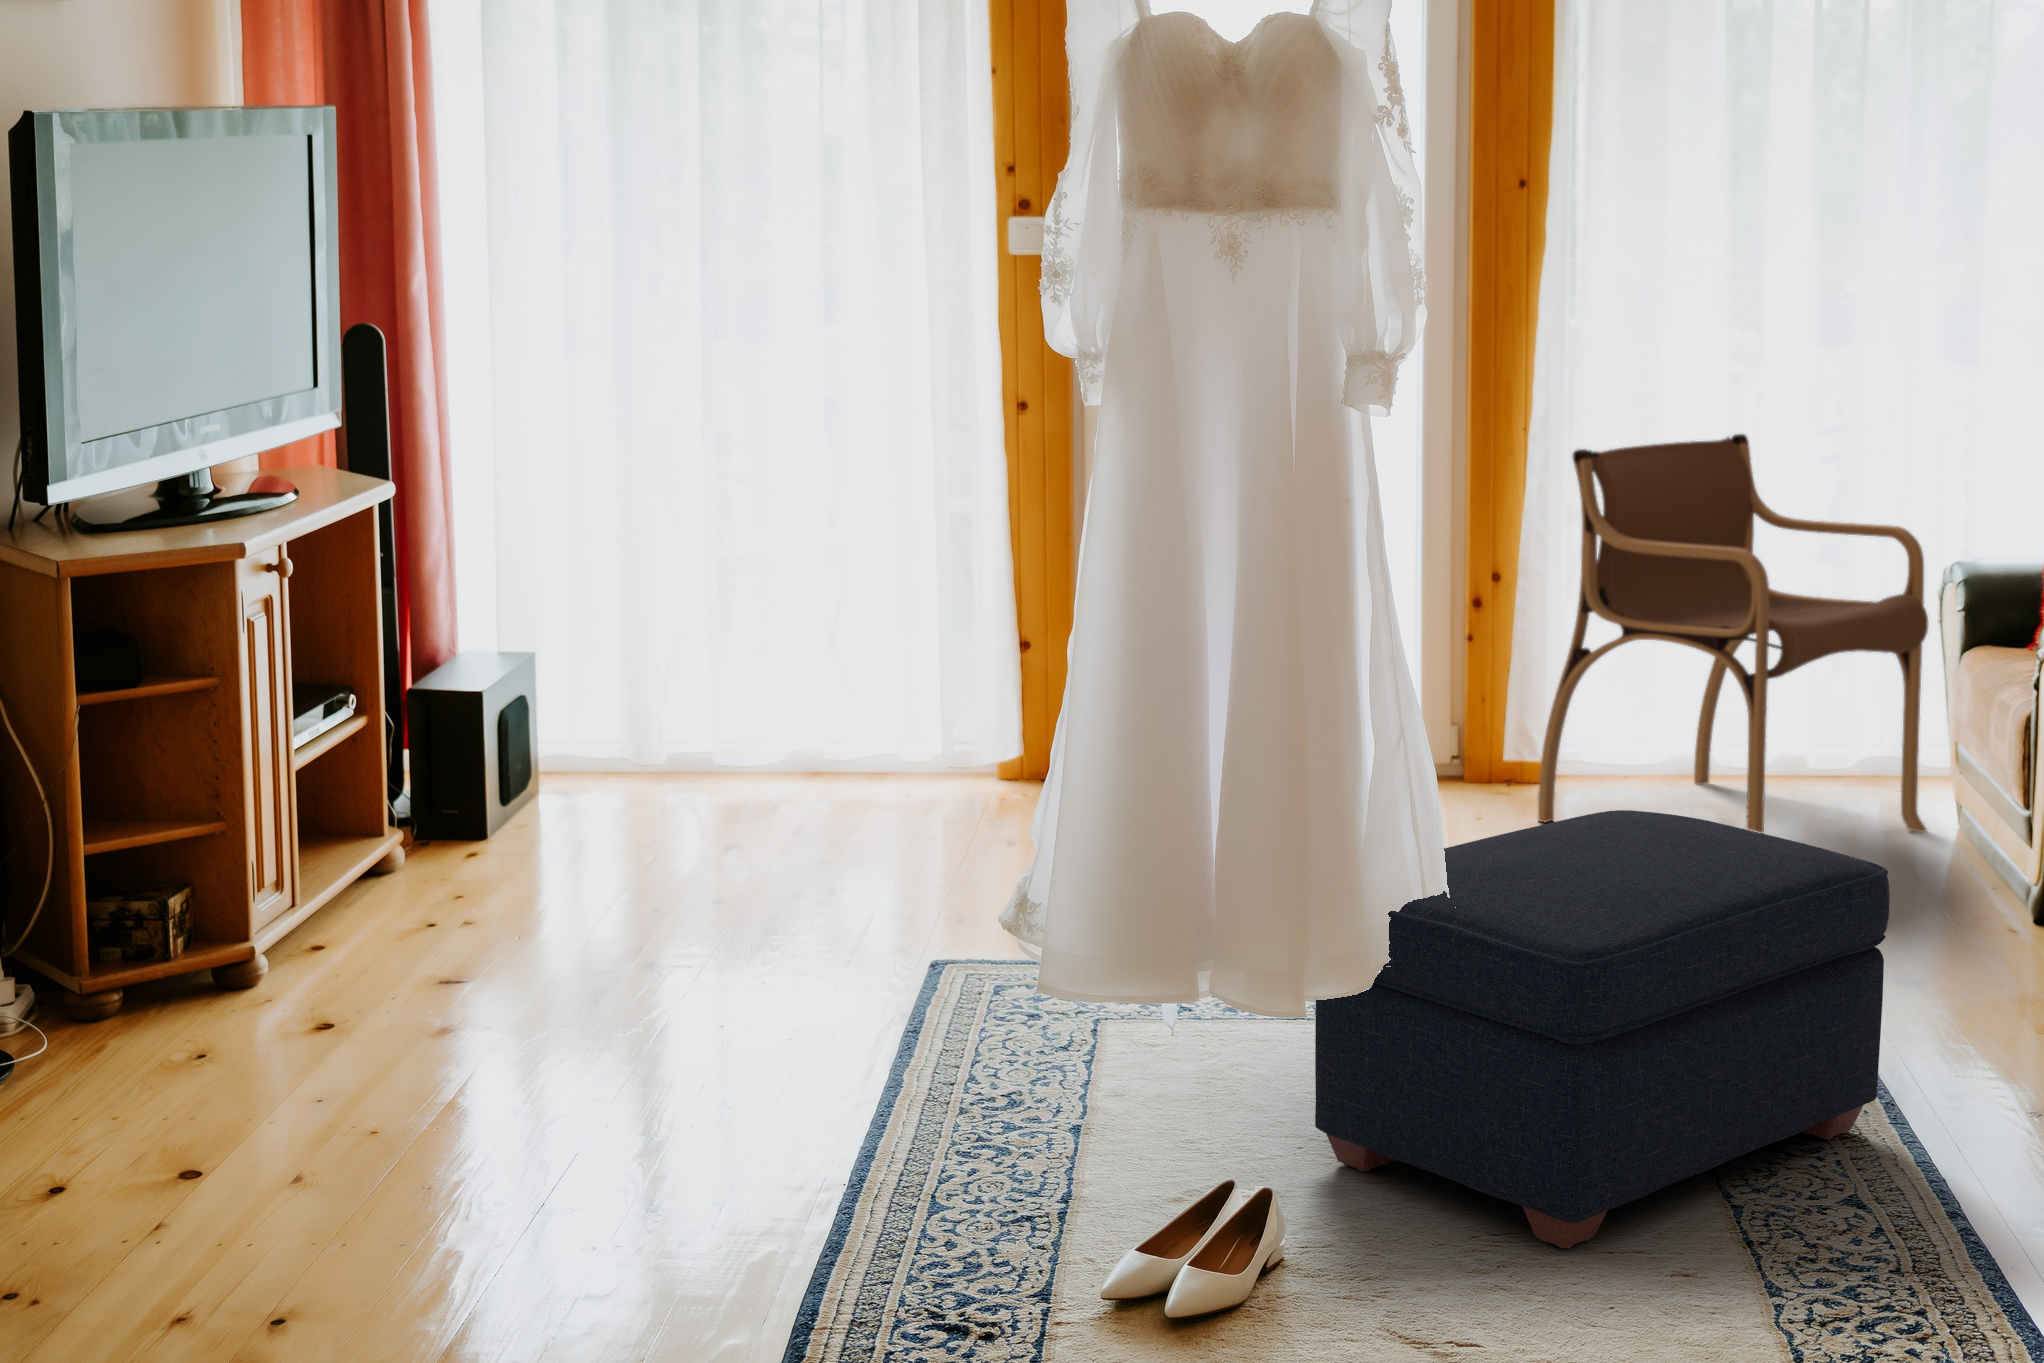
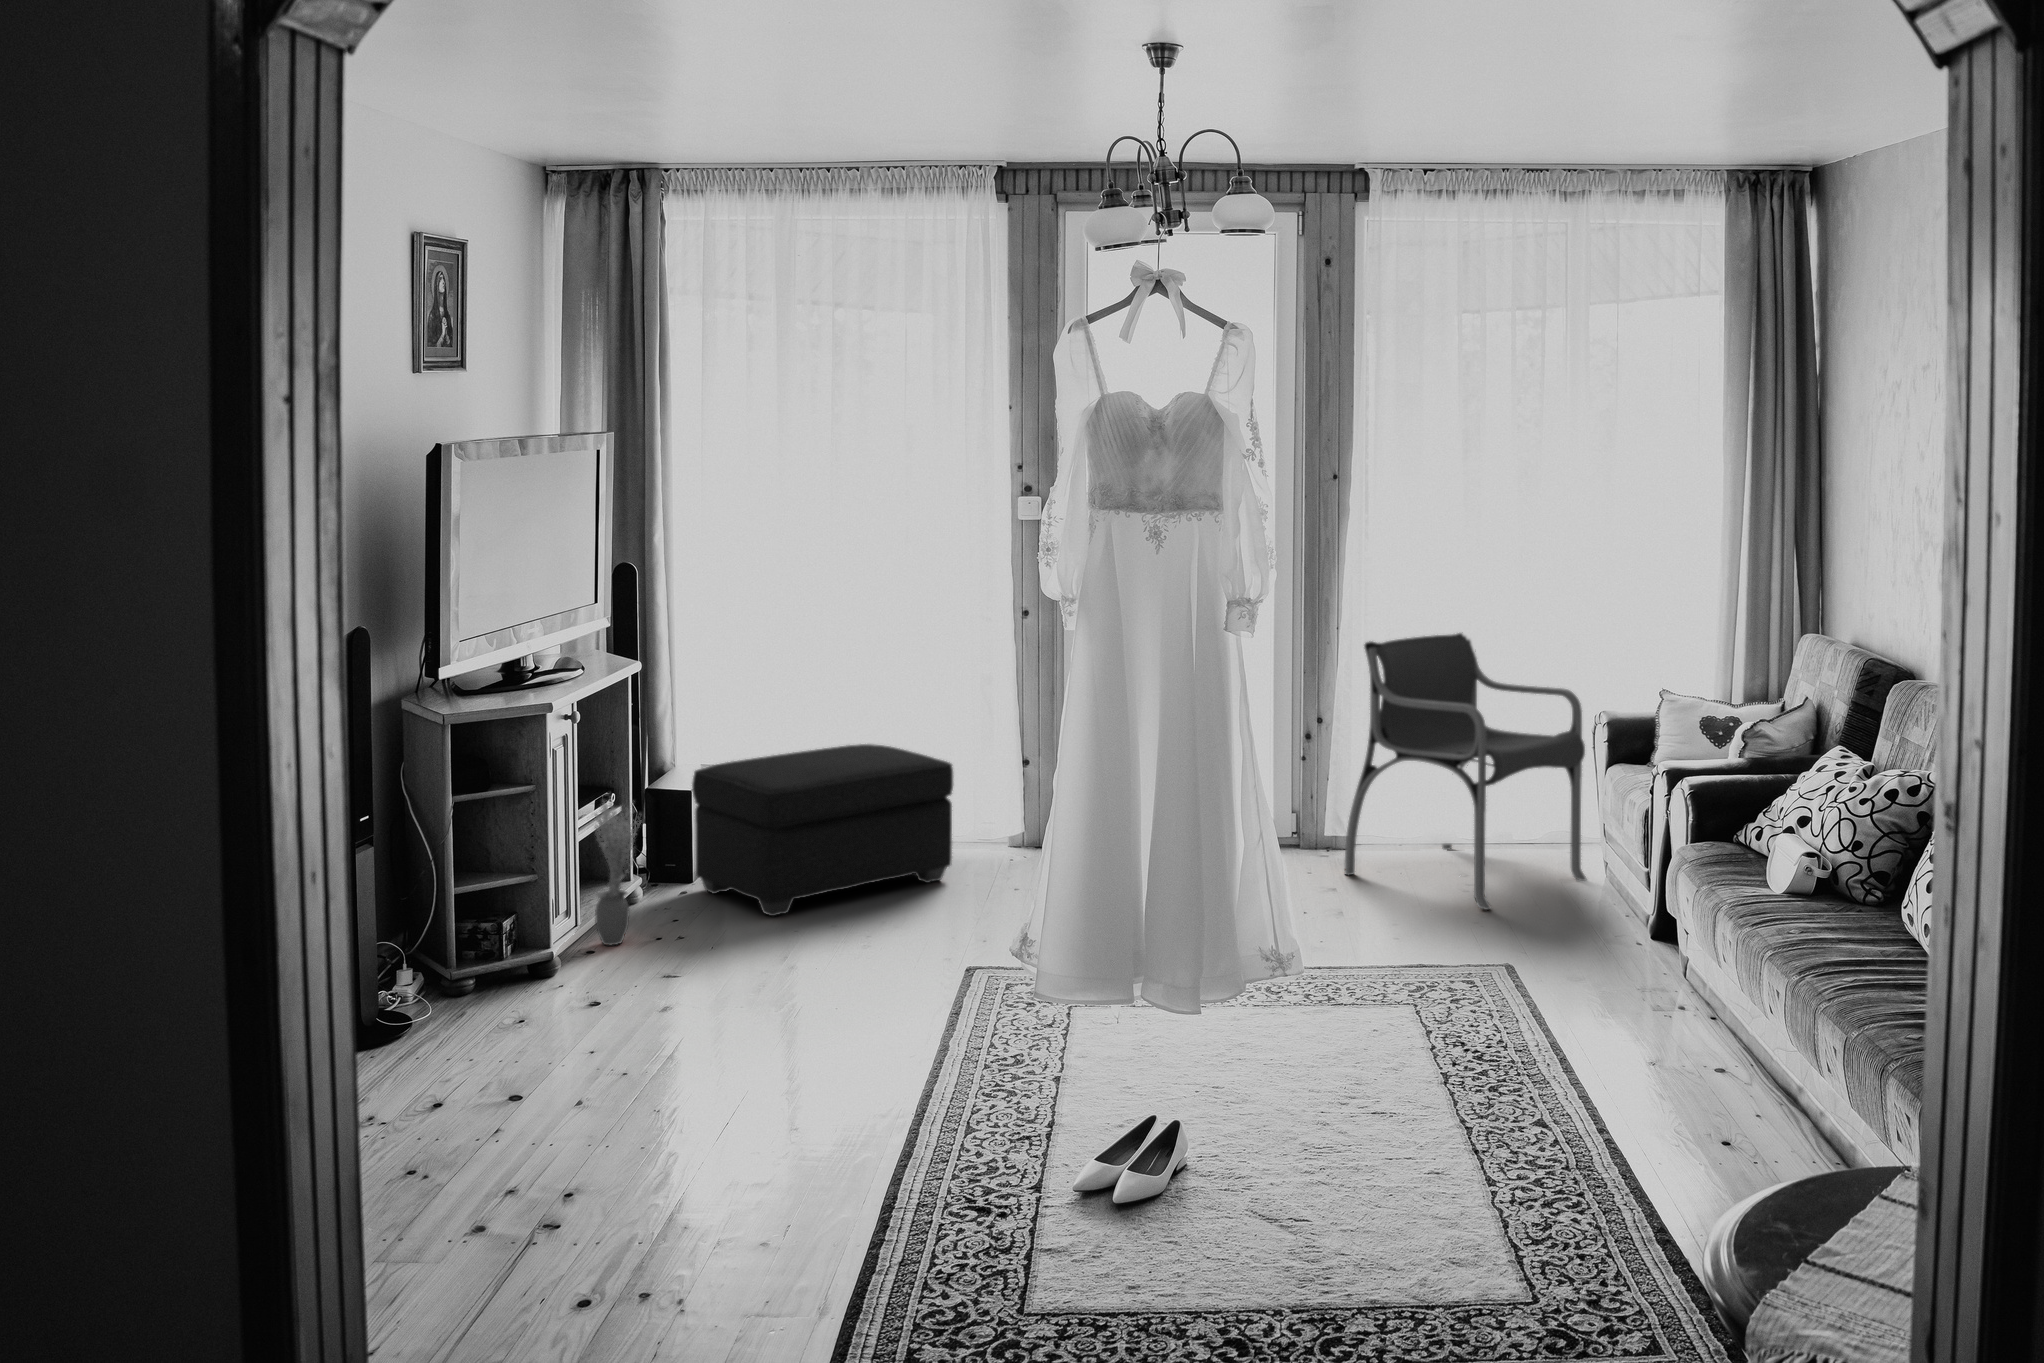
potted plant: none [336,690,417,923] -> present [594,803,641,945]
ottoman: present [1315,810,1890,1248] -> present [692,744,953,916]

